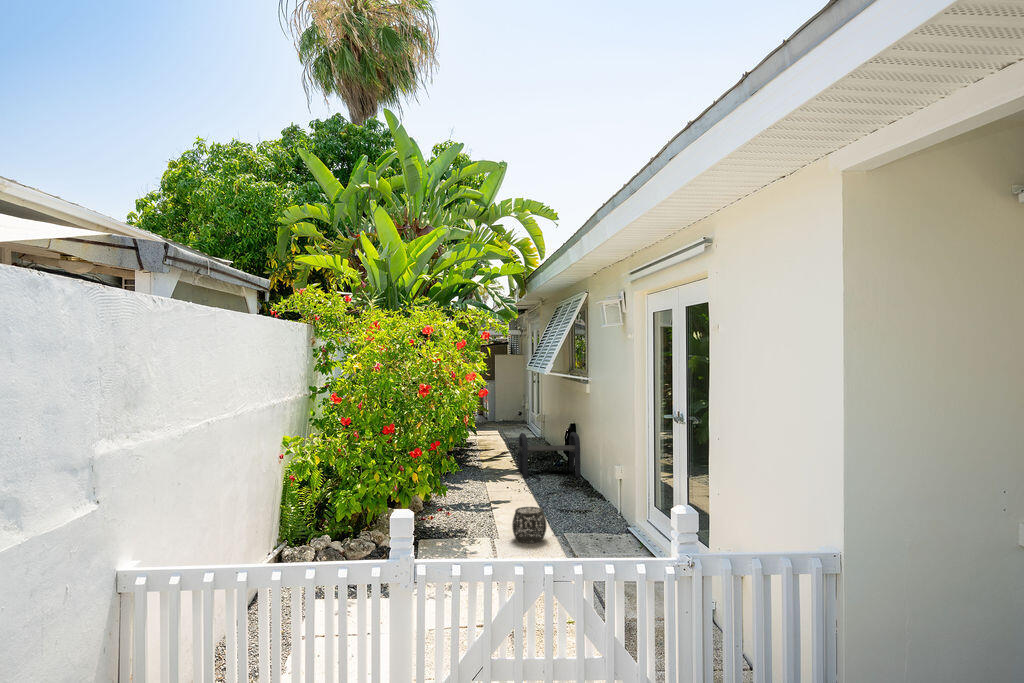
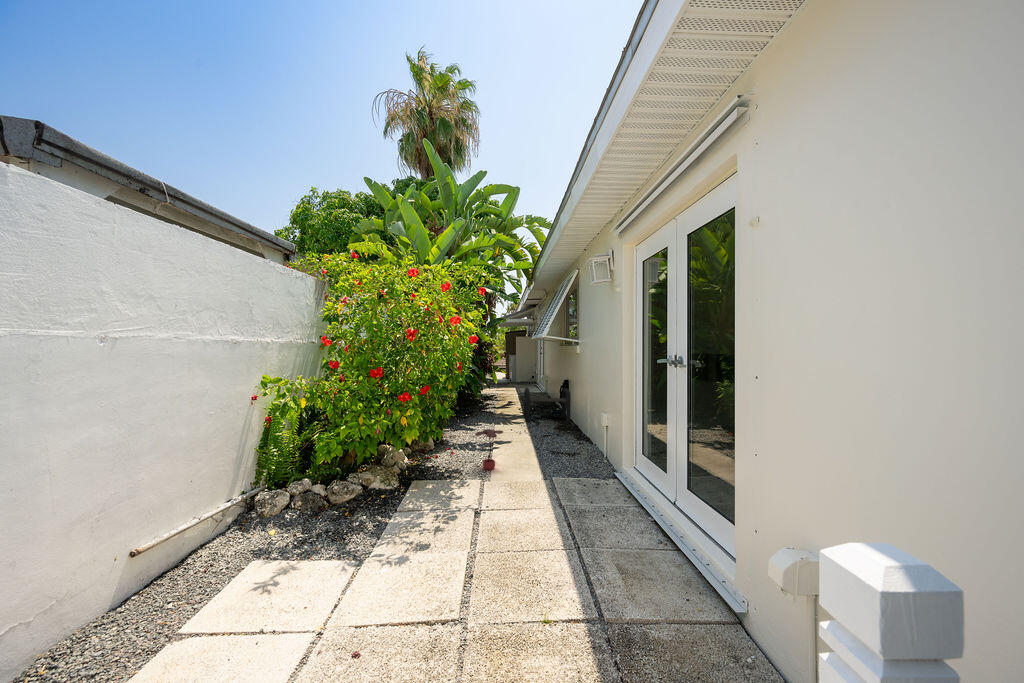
potted plant: none [476,485,506,530] -> present [475,429,503,470]
woven basket: present [512,507,547,544] -> none [505,451,537,488]

